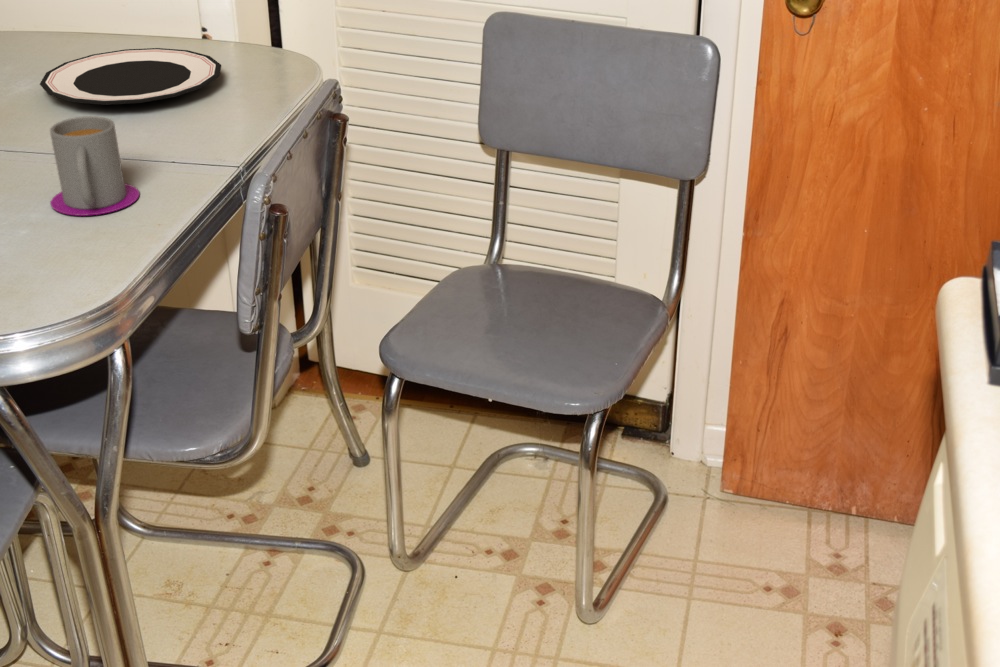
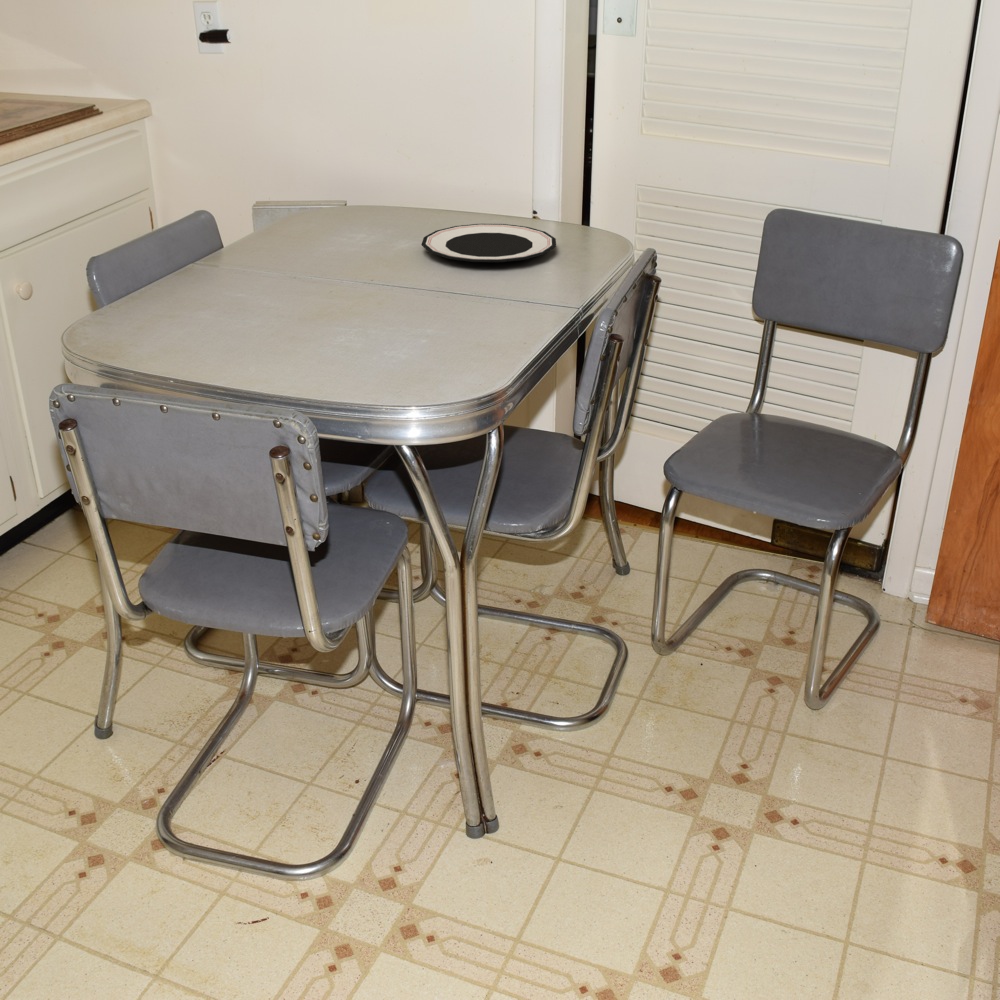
mug: present [50,116,139,216] -> none [446,265,510,337]

